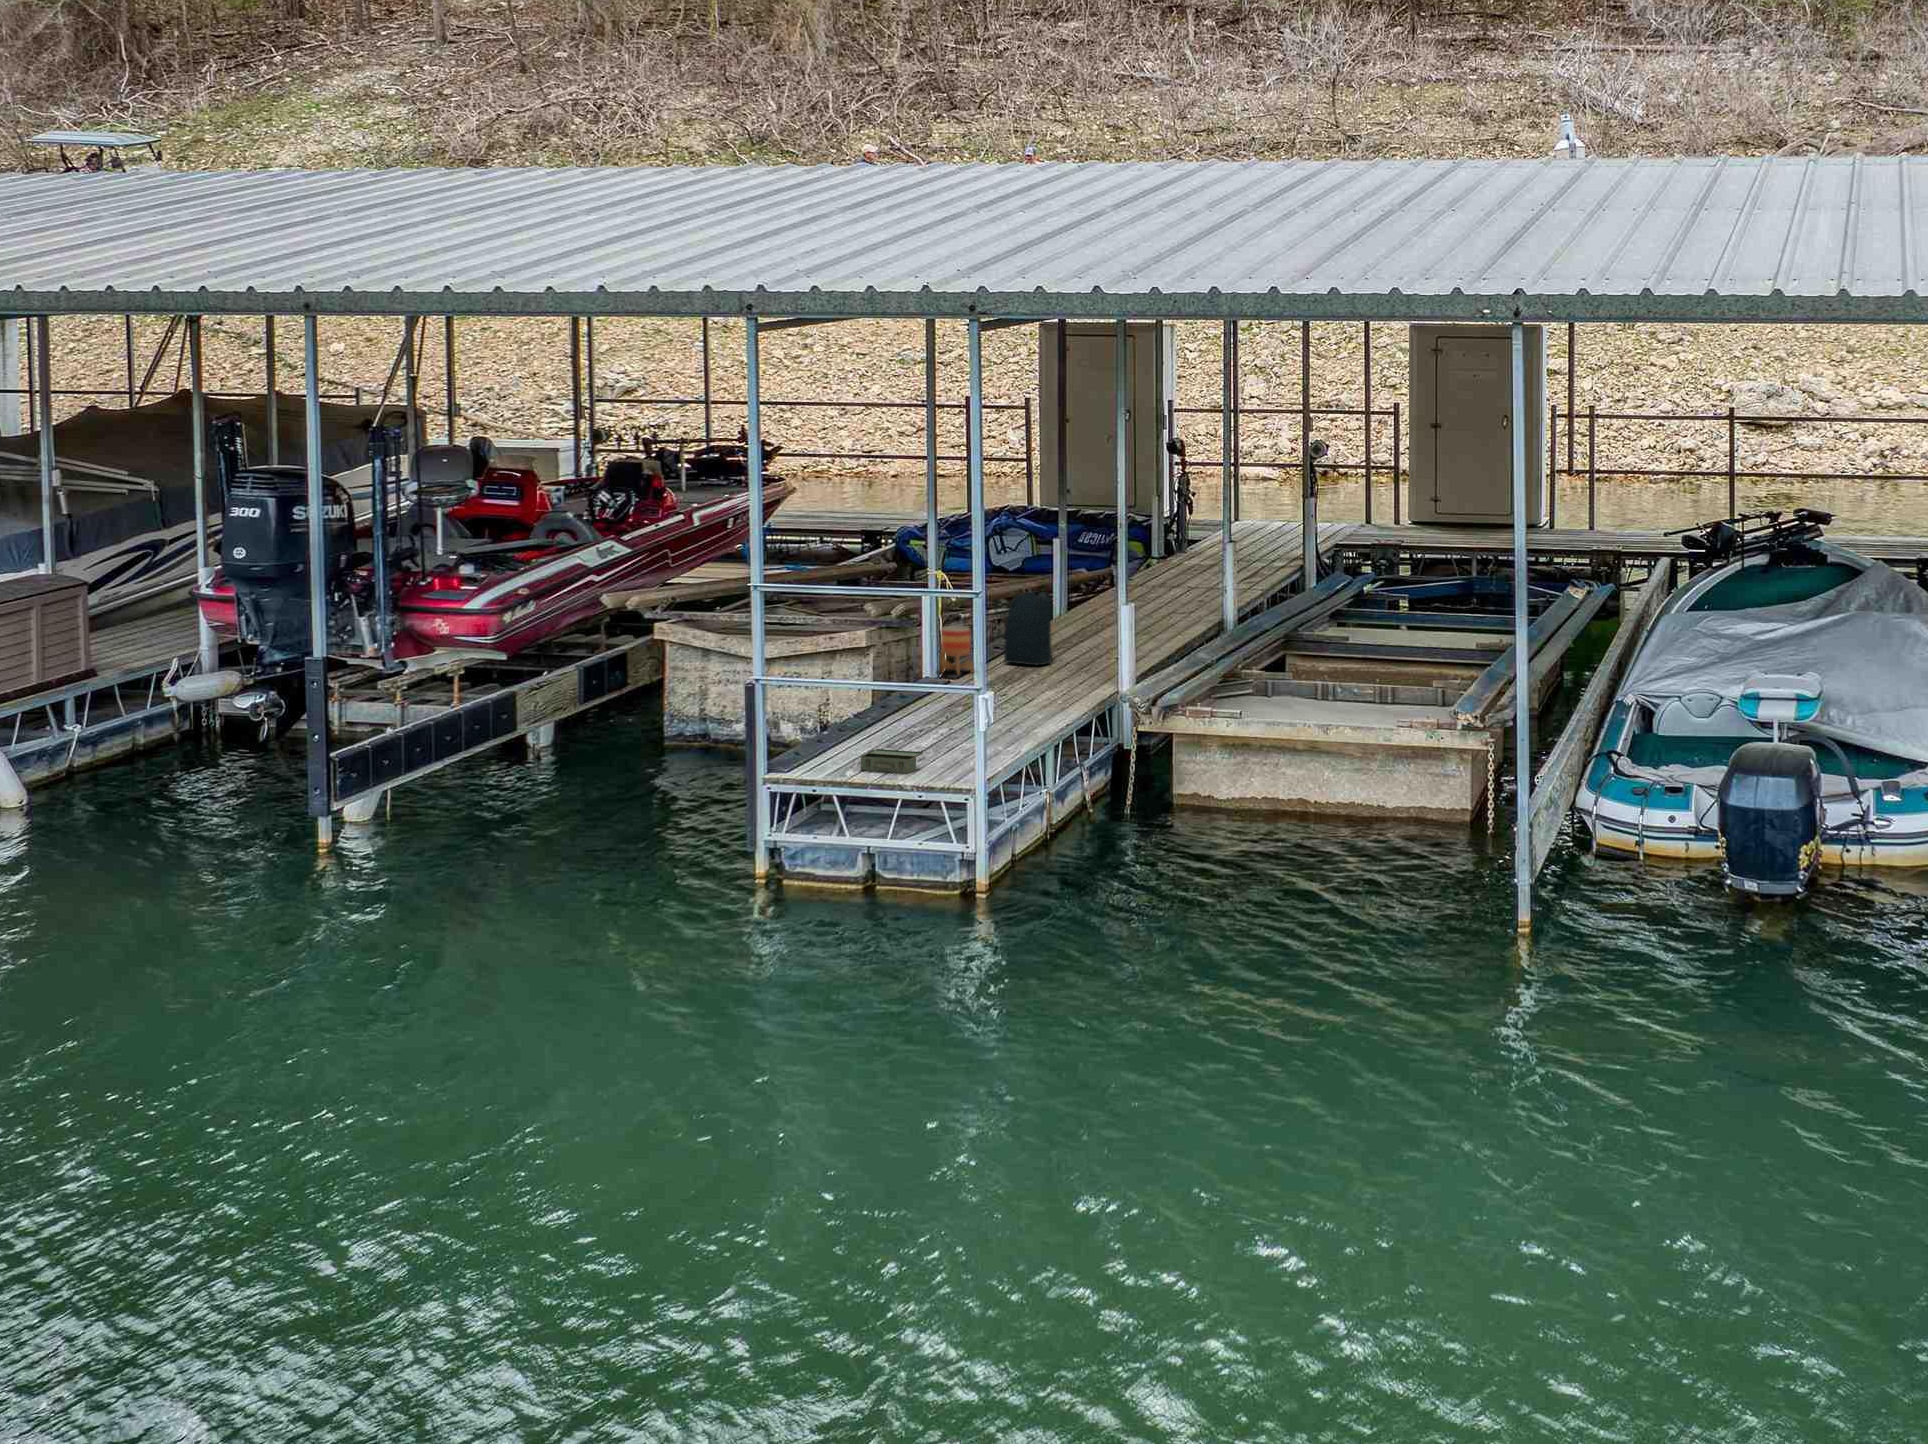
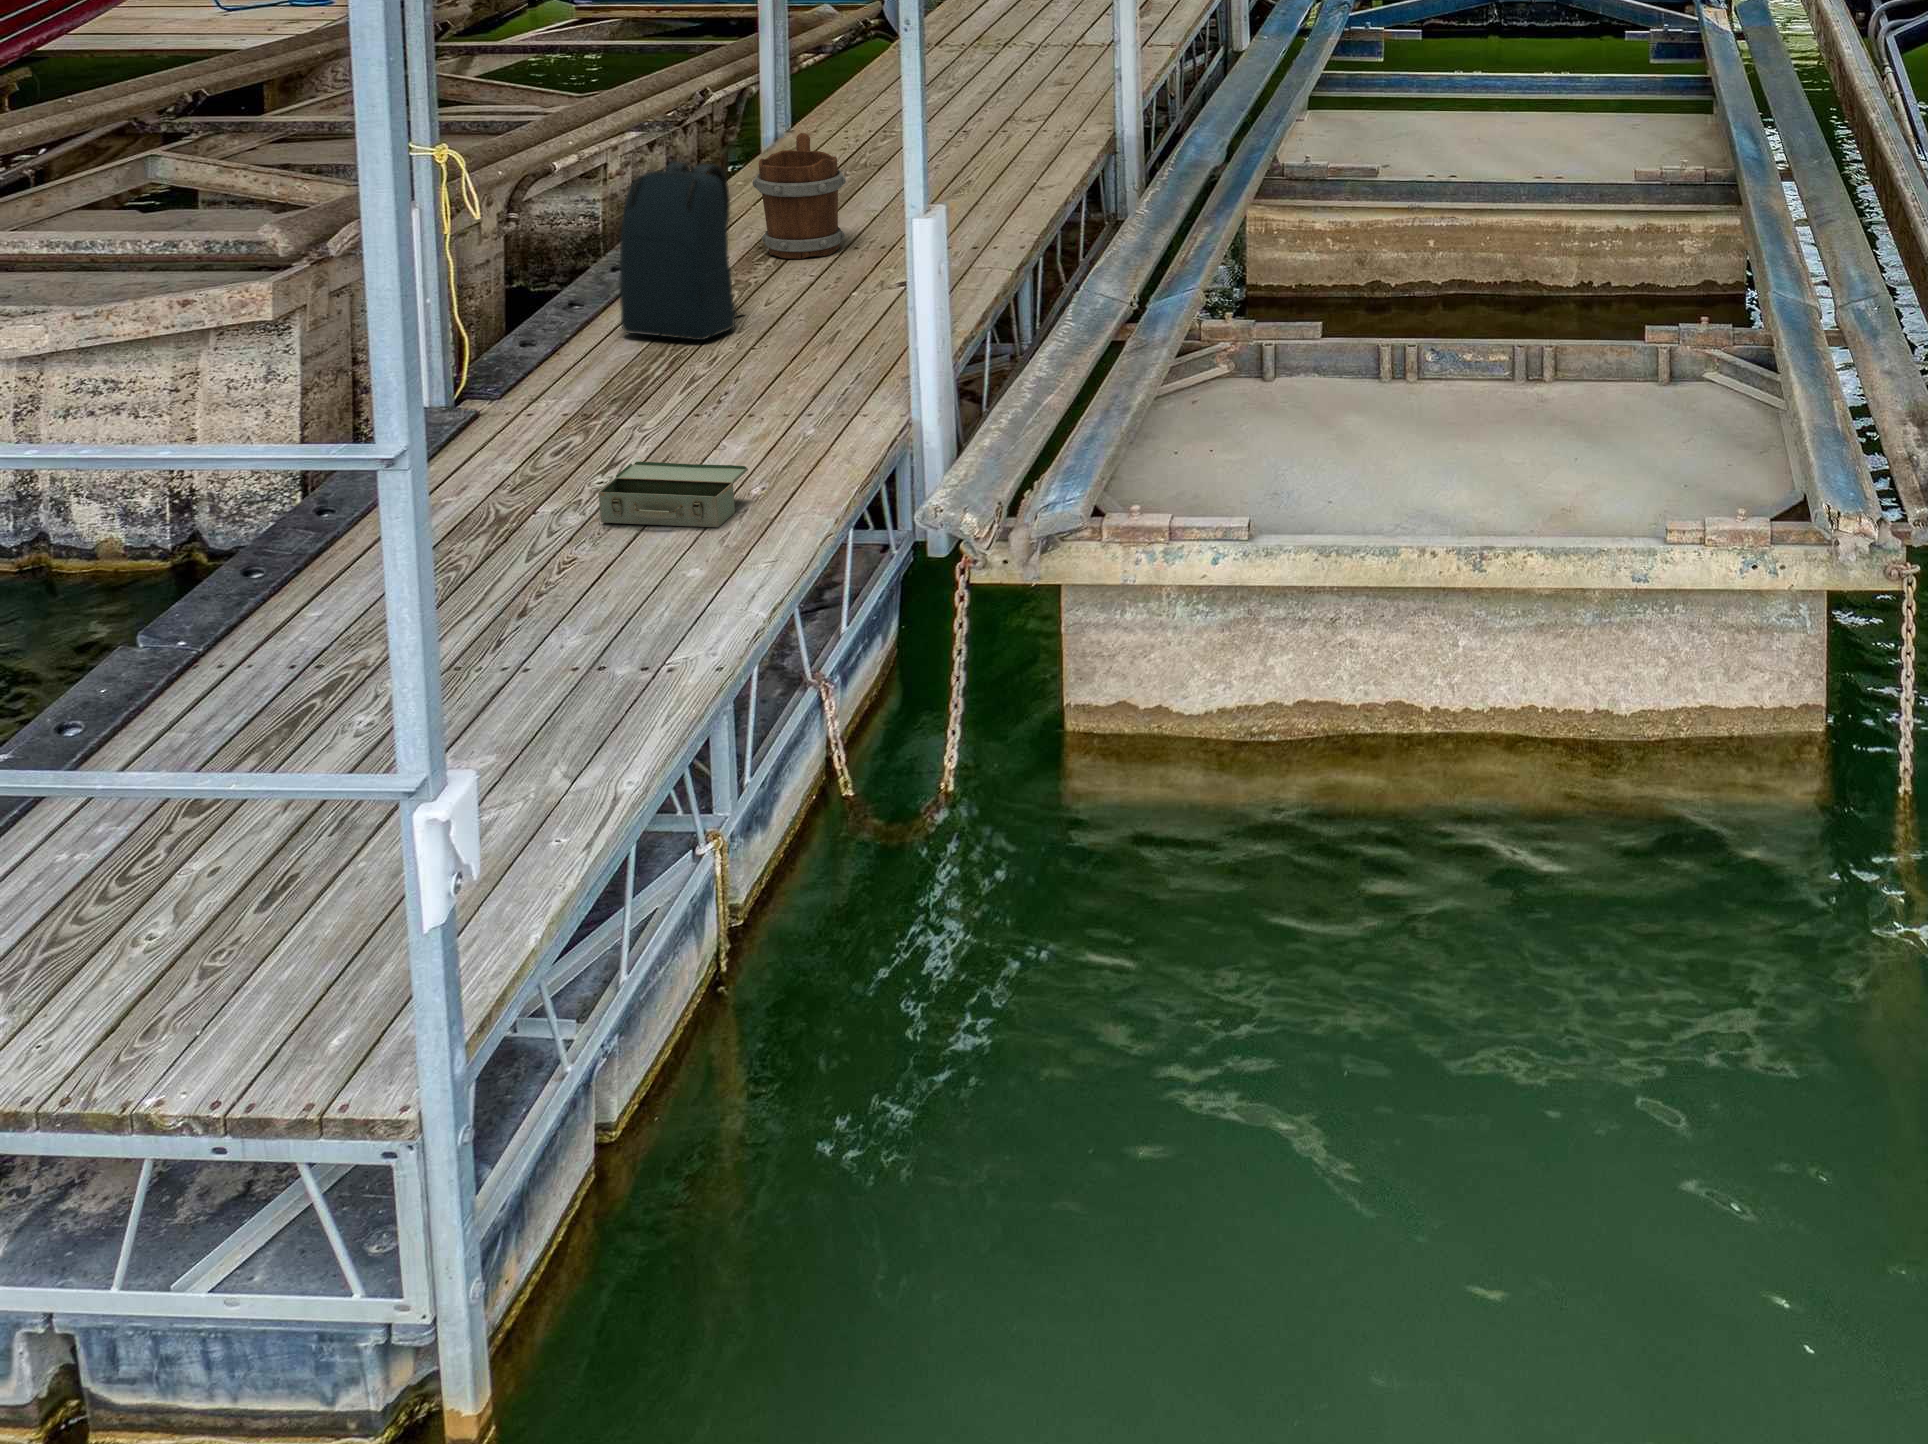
bucket: none [1059,593,1100,647] -> present [753,133,846,259]
planter: present [940,626,974,674] -> none [451,264,543,388]
toolbox: present [861,749,923,773] -> present [598,462,748,527]

